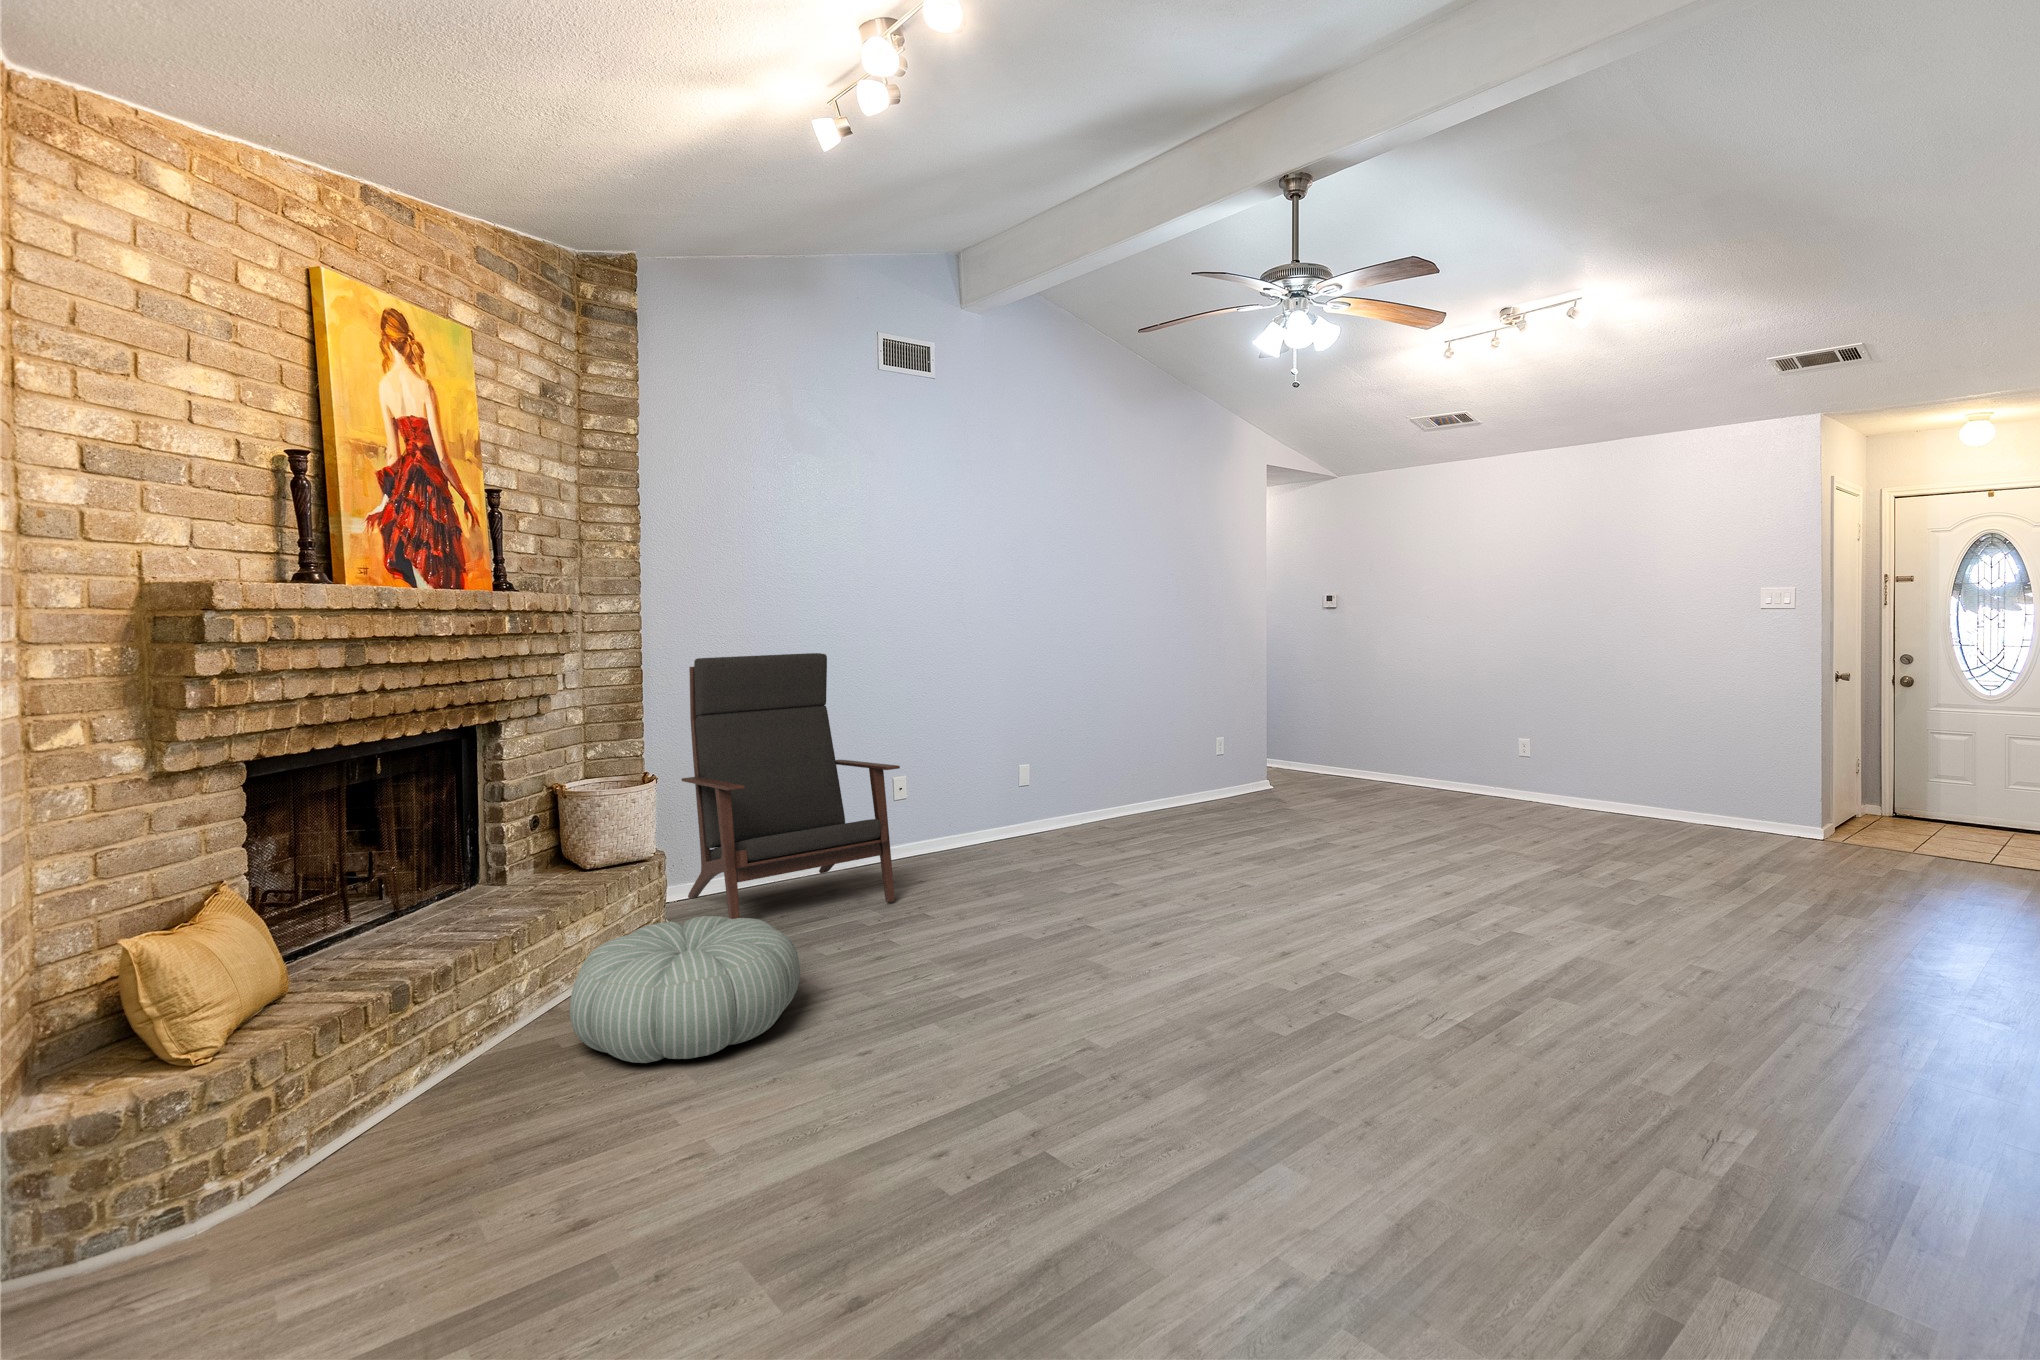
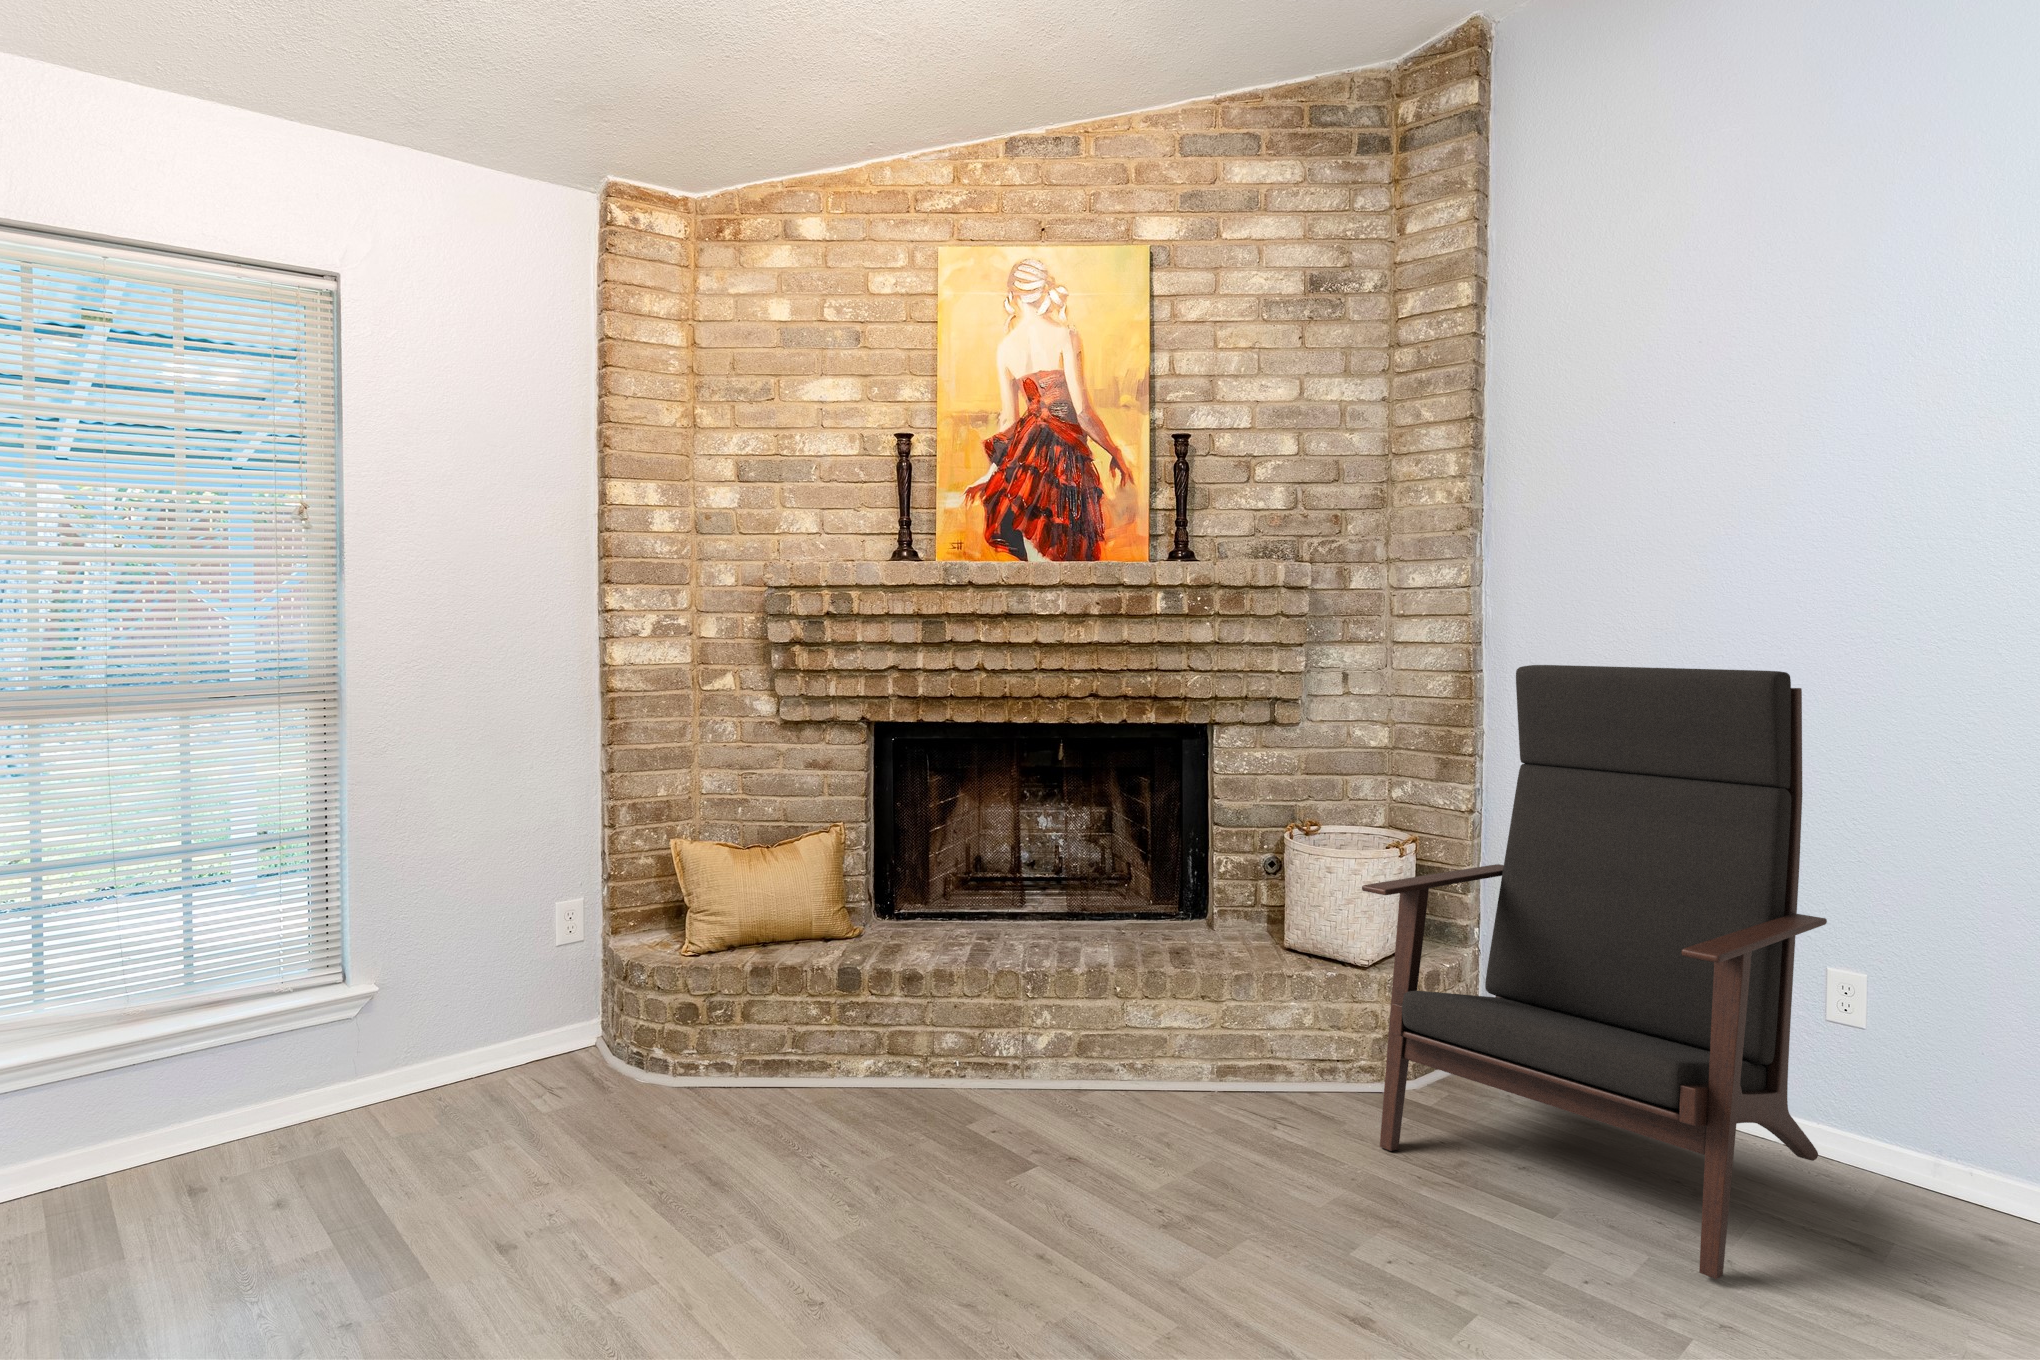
pouf: present [570,916,800,1063] -> none [861,1025,1169,1254]

